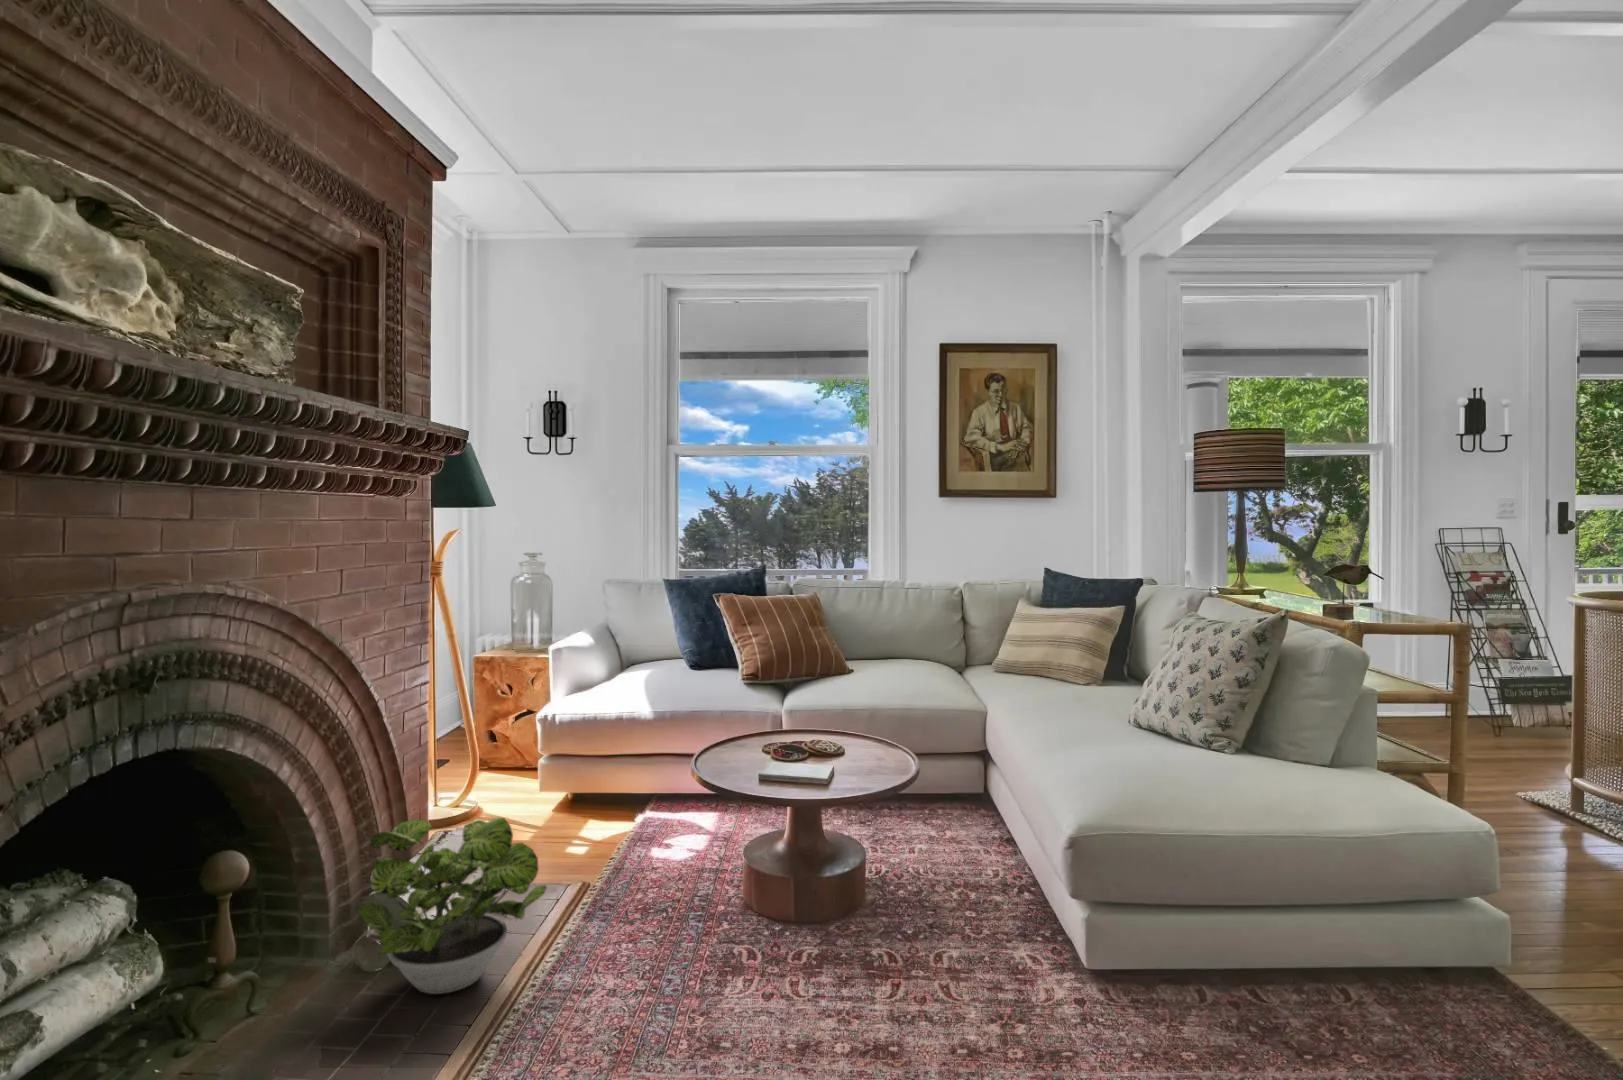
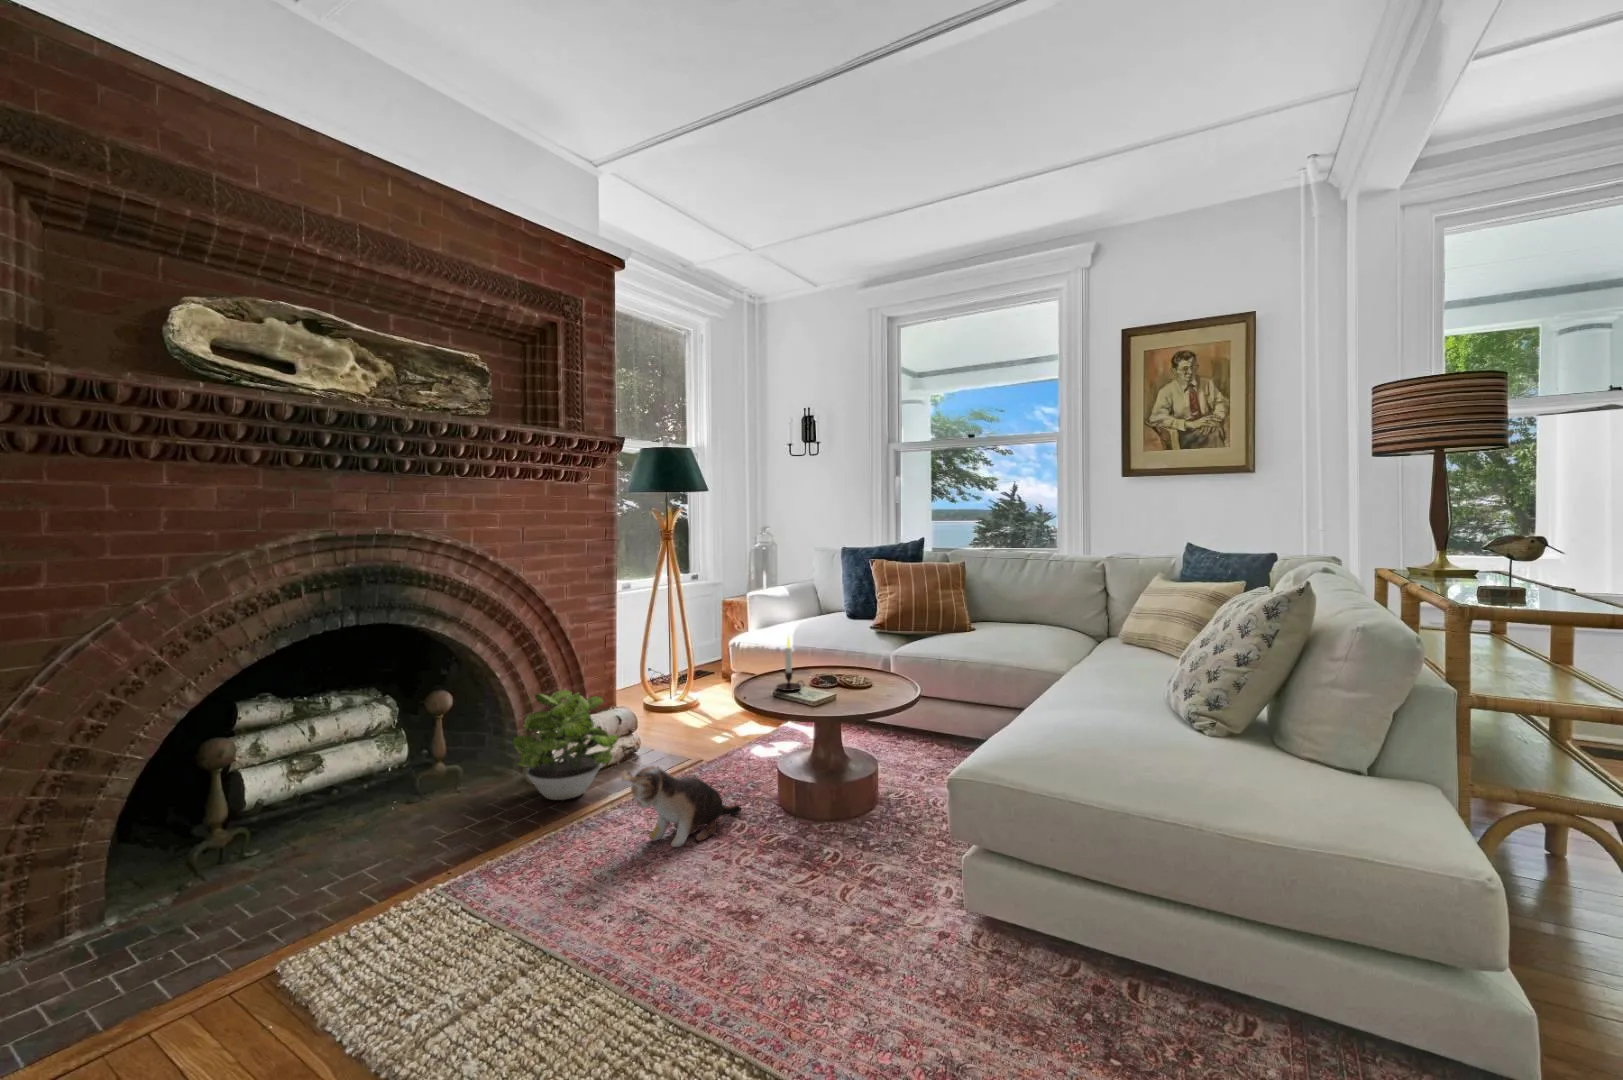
candle: none [734,699,776,772] -> present [777,637,802,691]
plush toy: none [648,901,742,1008] -> present [621,766,741,847]

